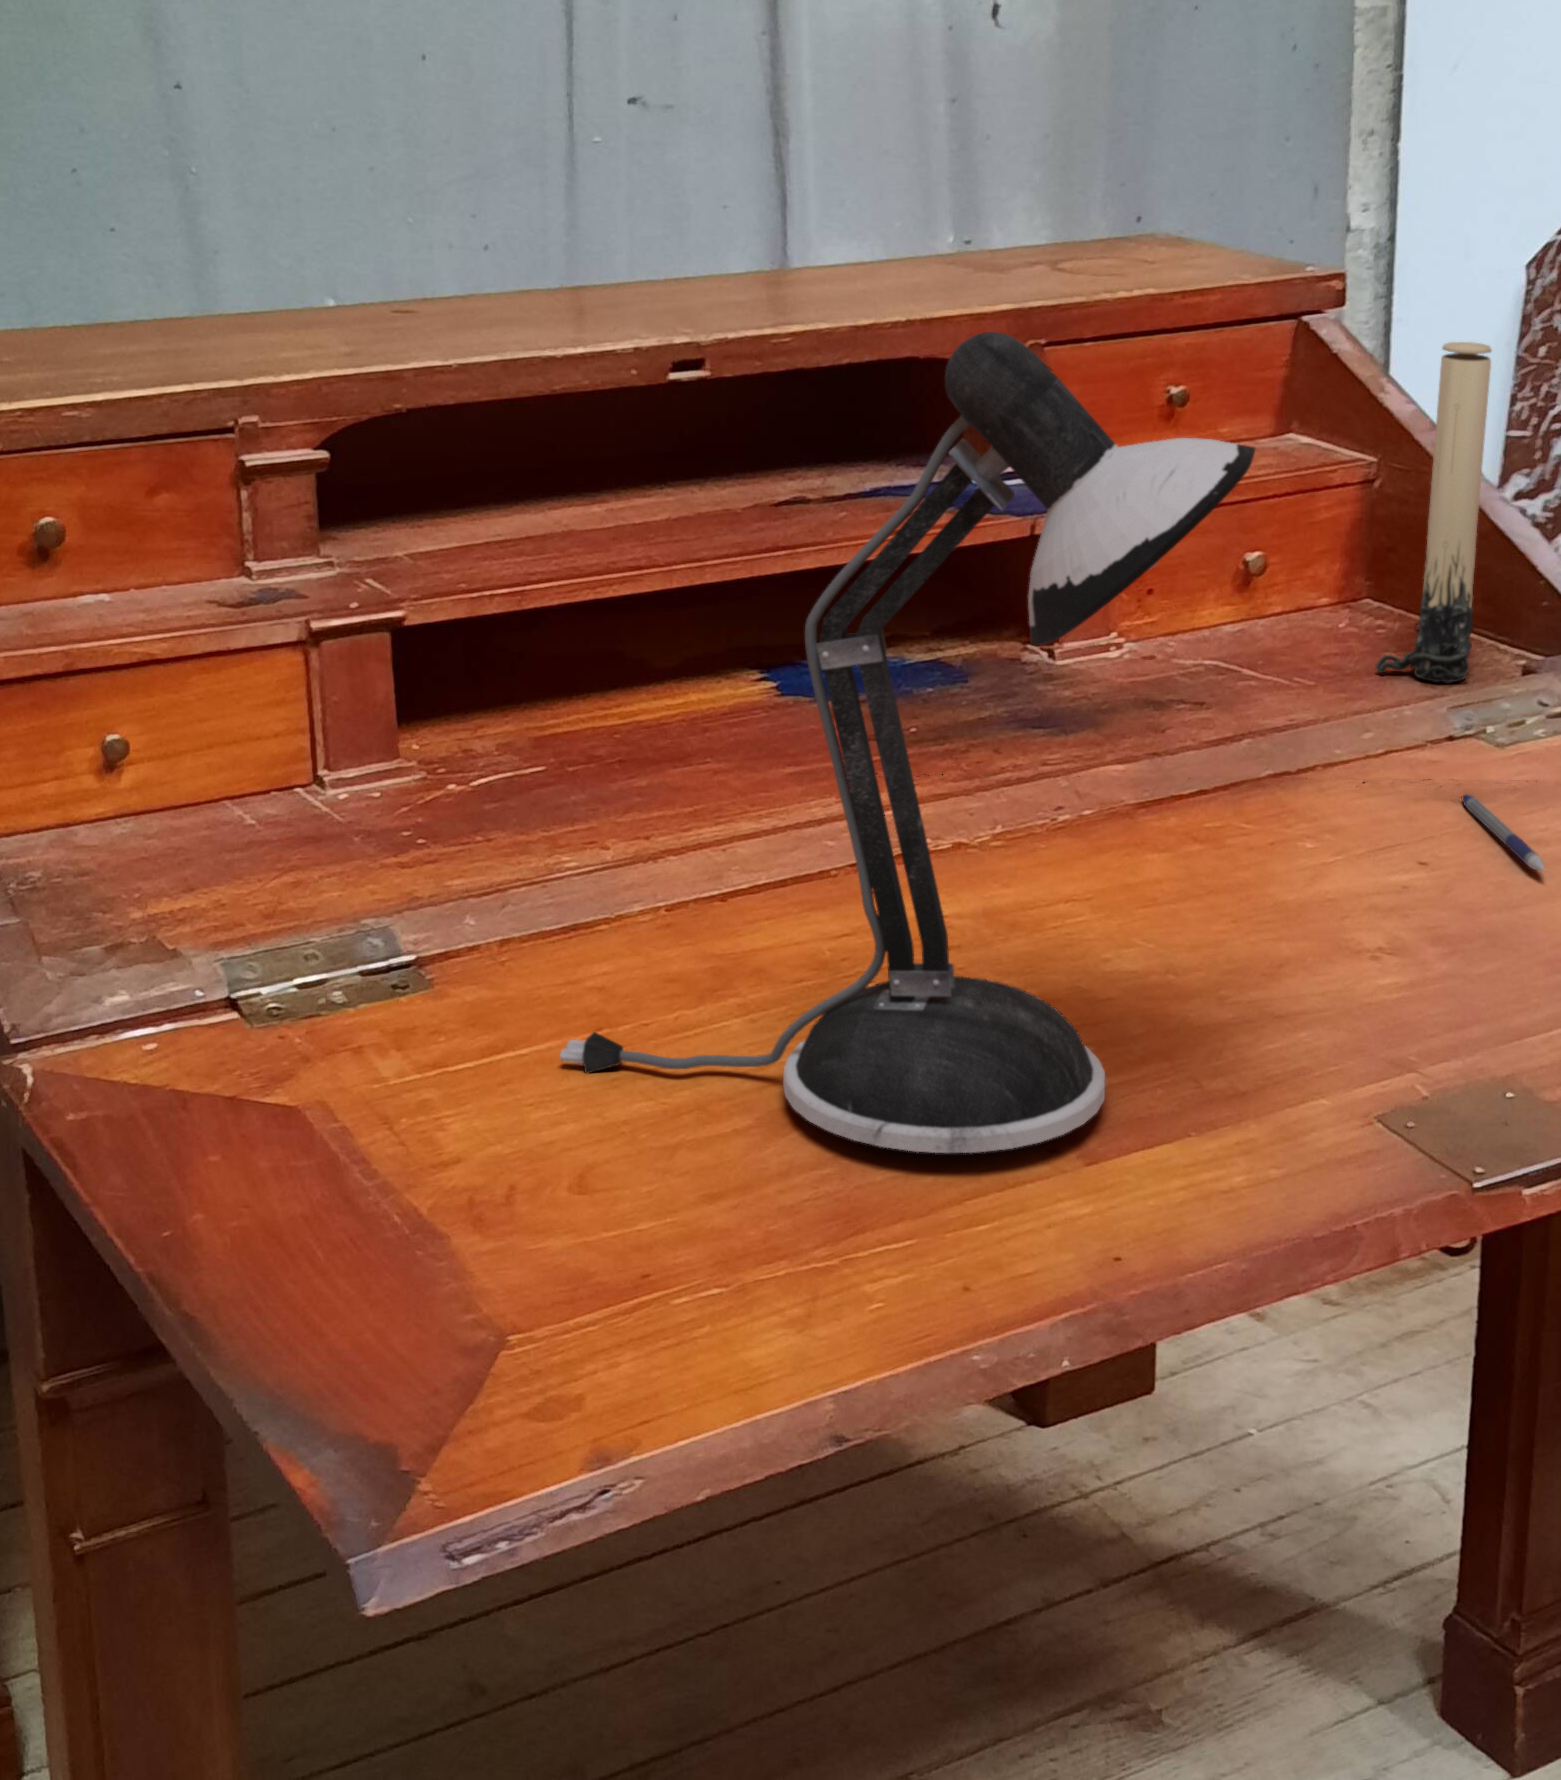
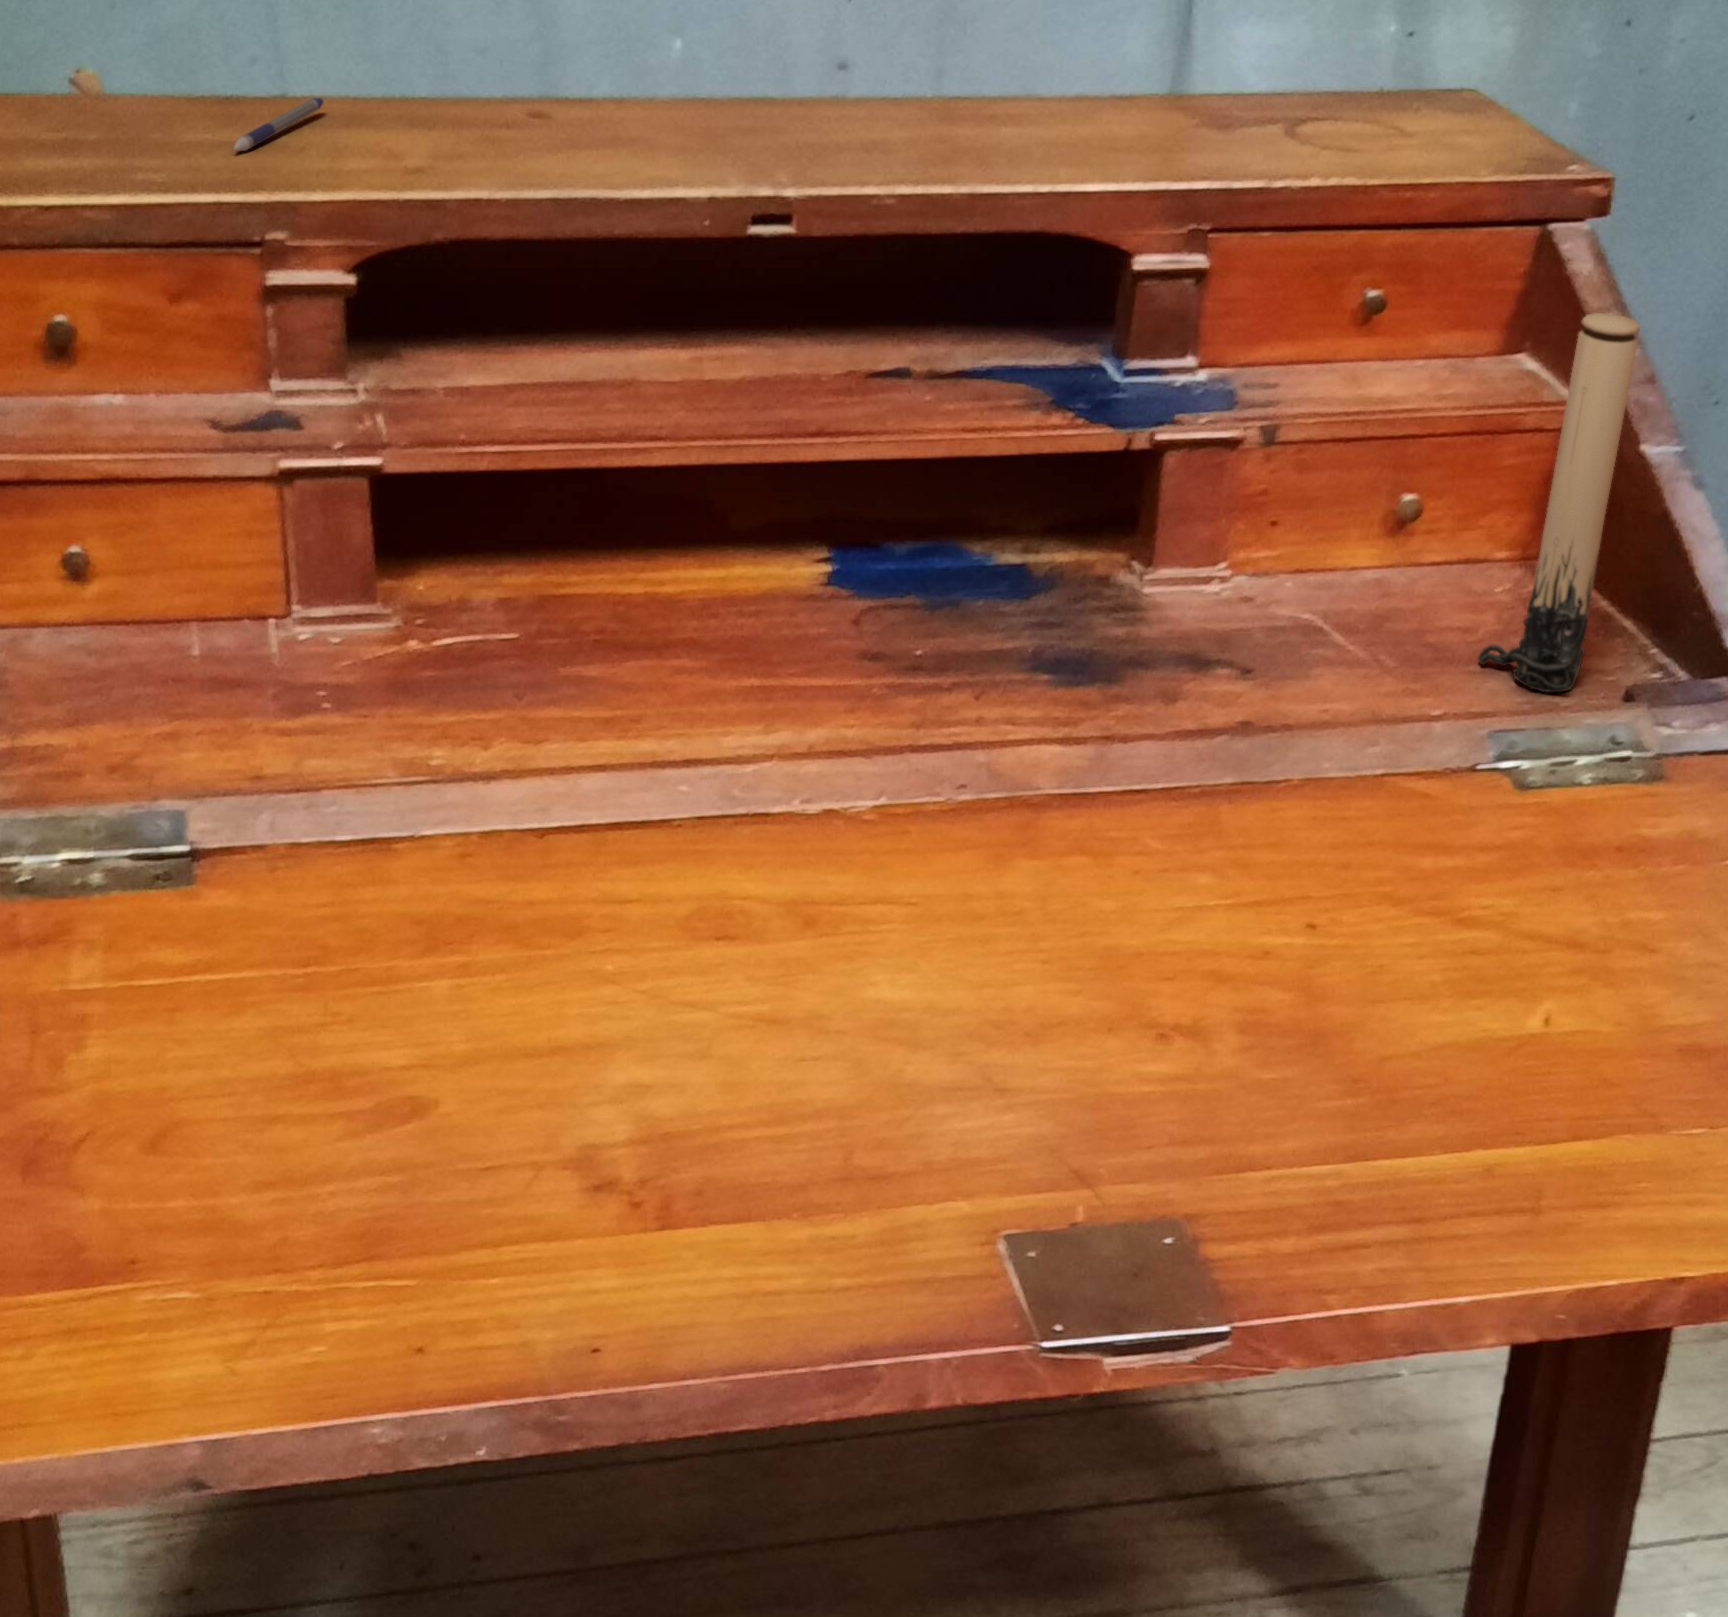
desk lamp: present [560,332,1255,1153] -> none [224,370,839,1223]
pen: present [1462,795,1544,871] -> present [233,98,323,151]

